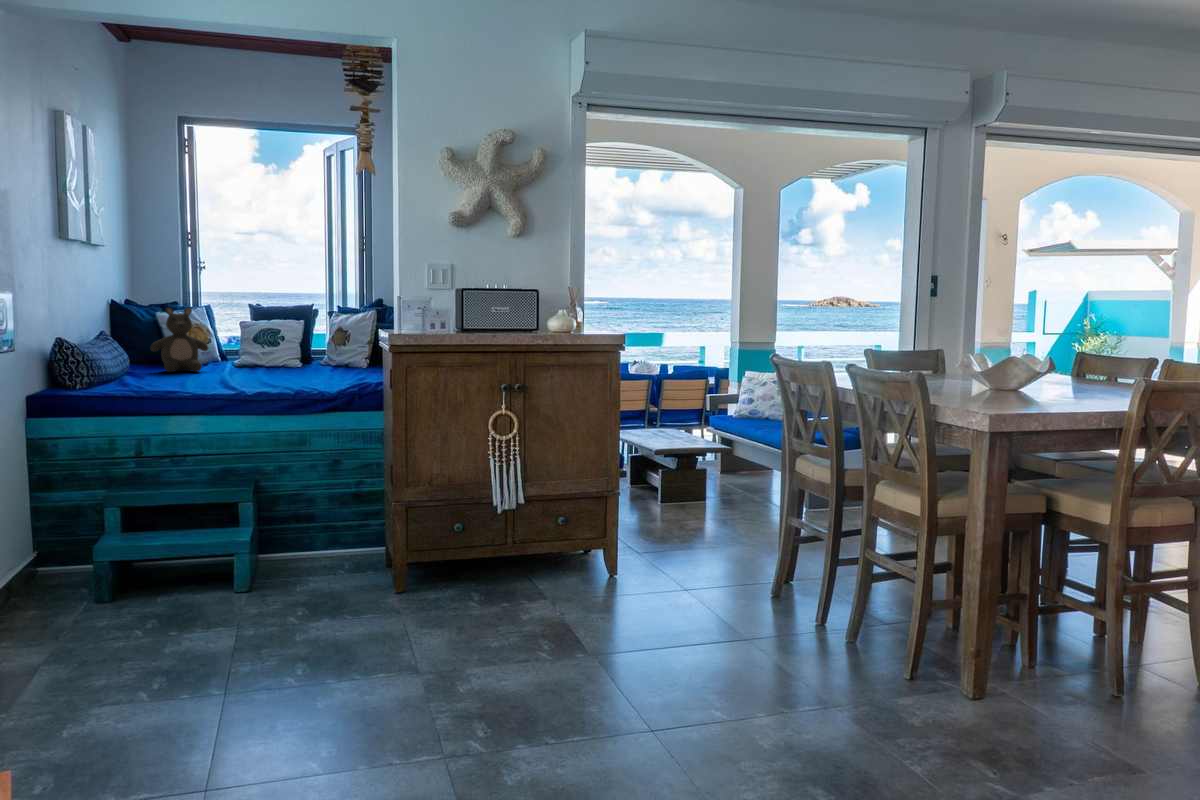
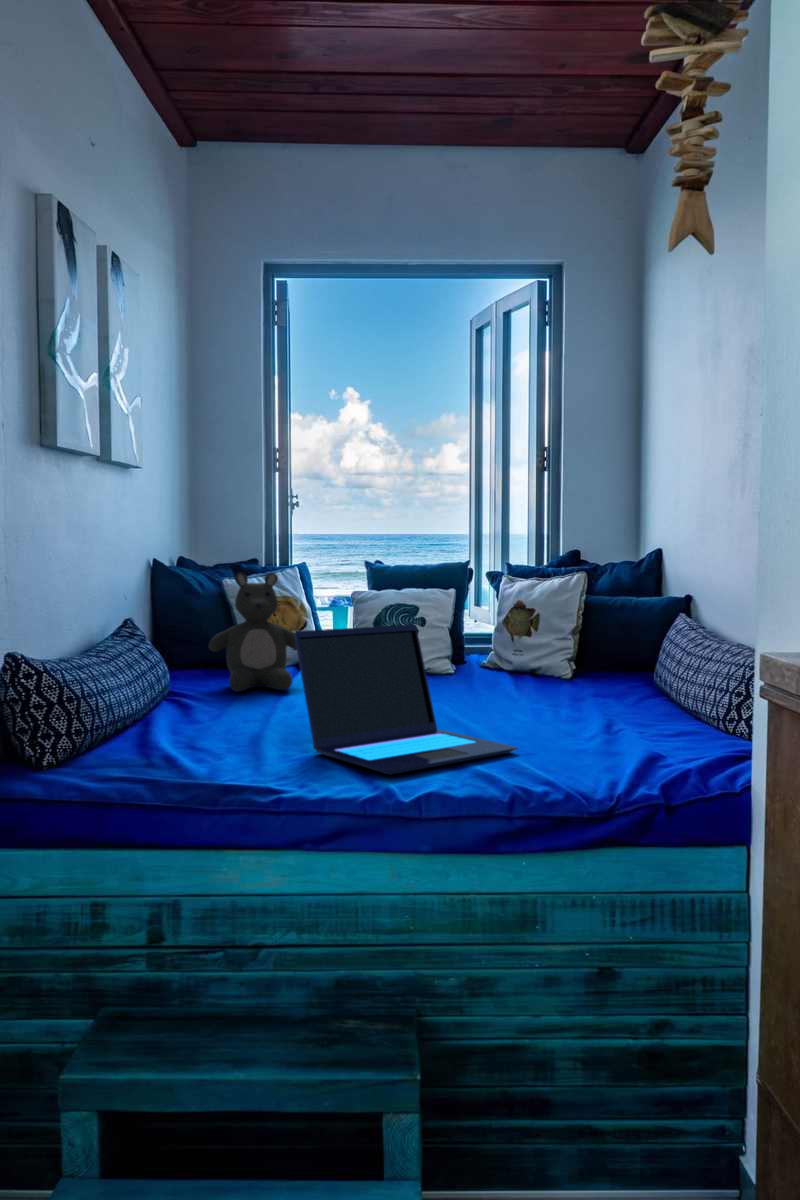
laptop: none [200,331,310,389] -> present [294,625,518,775]

